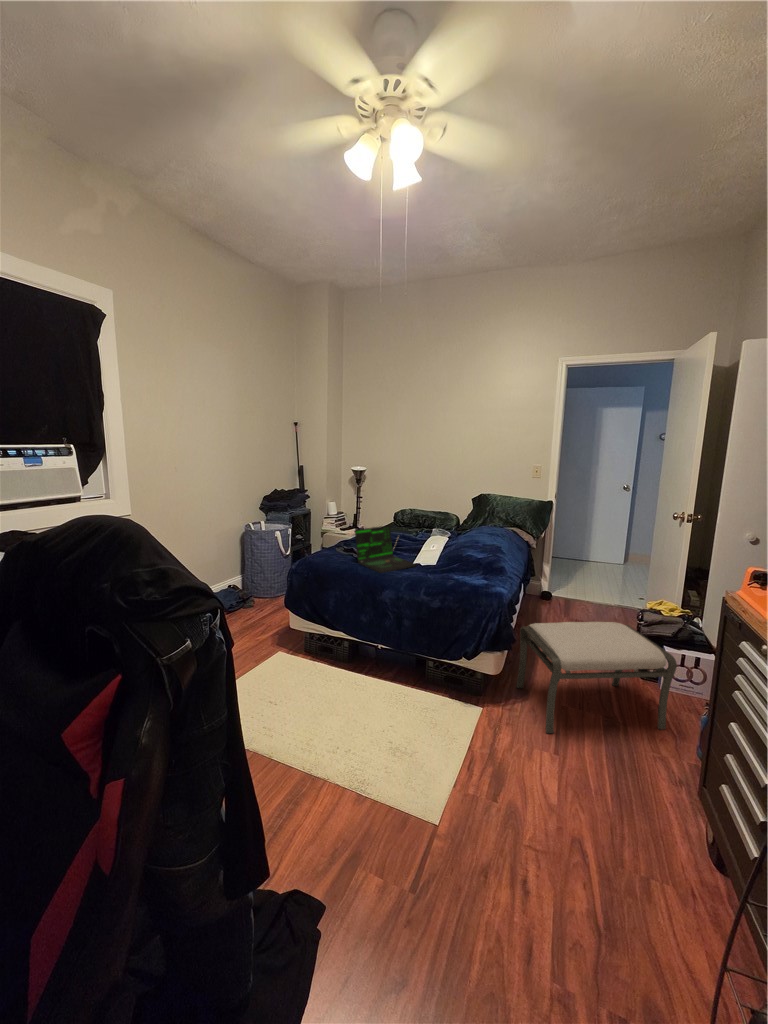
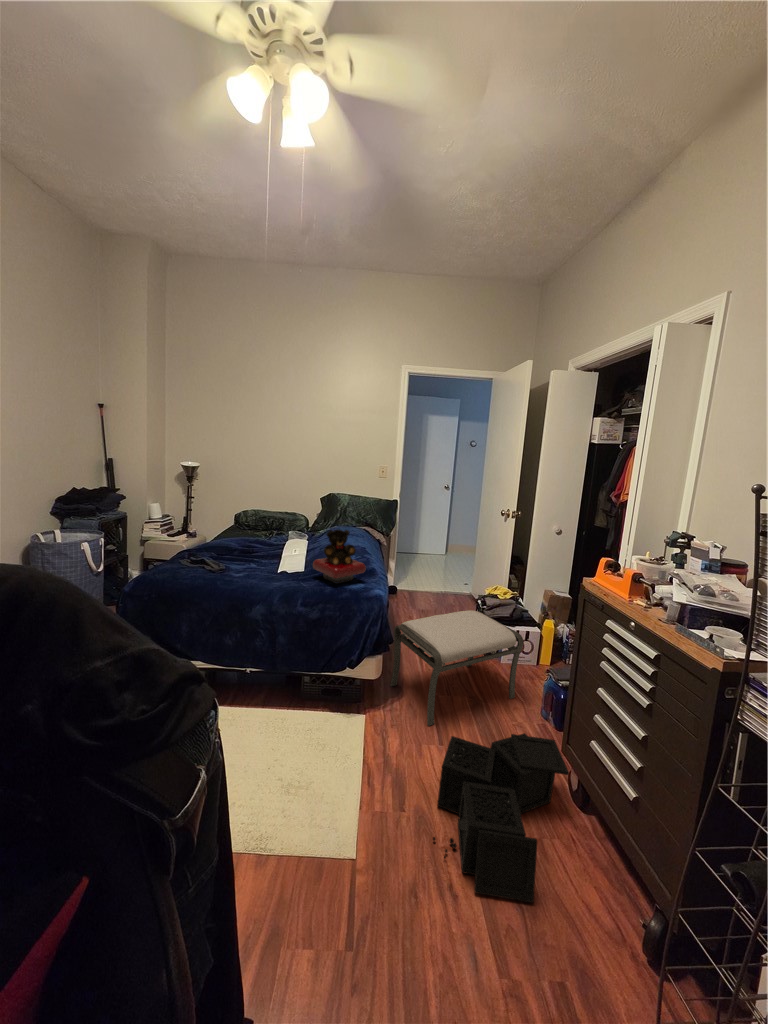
laptop: present [355,525,416,573] -> none [210,530,285,588]
teddy bear: none [441,526,491,578] -> present [313,530,366,584]
storage bin: none [518,744,696,934] -> present [433,733,569,903]

